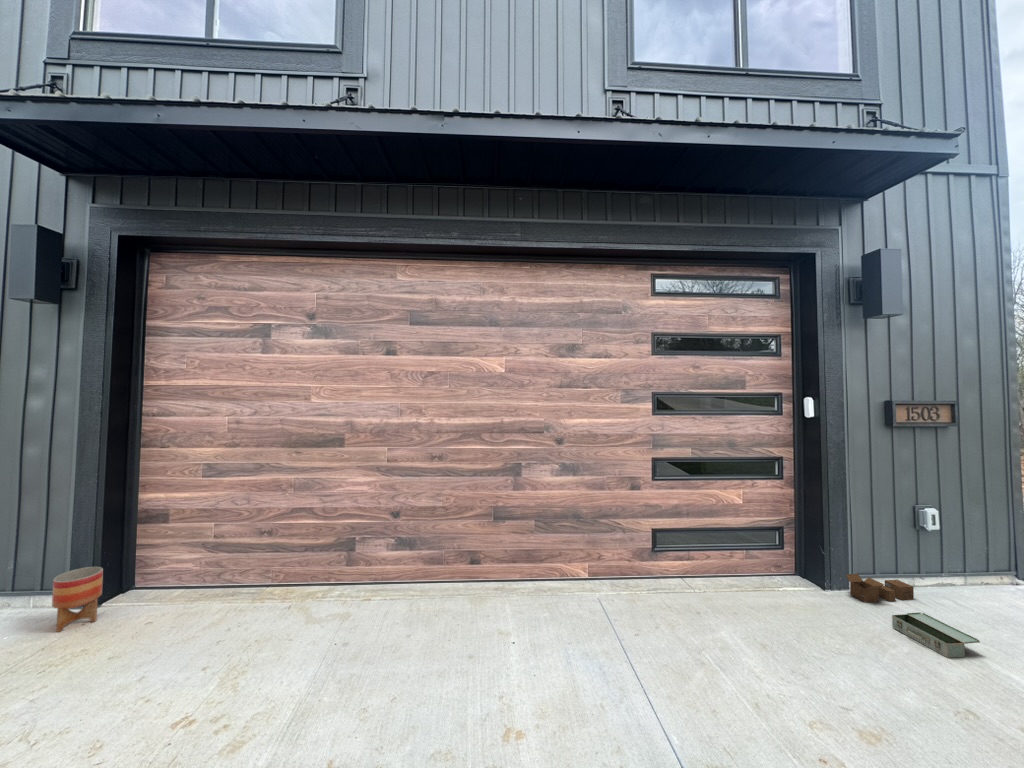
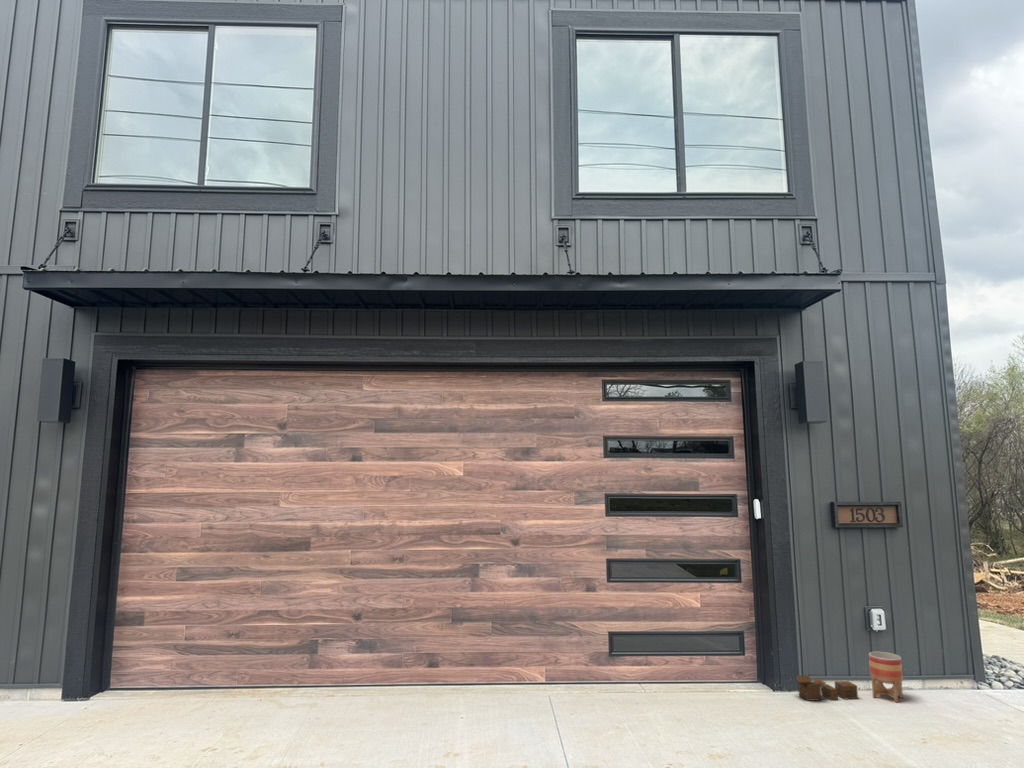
planter: present [52,567,103,632] -> present [869,652,903,703]
toolbox: present [892,612,980,658] -> none [811,702,867,733]

